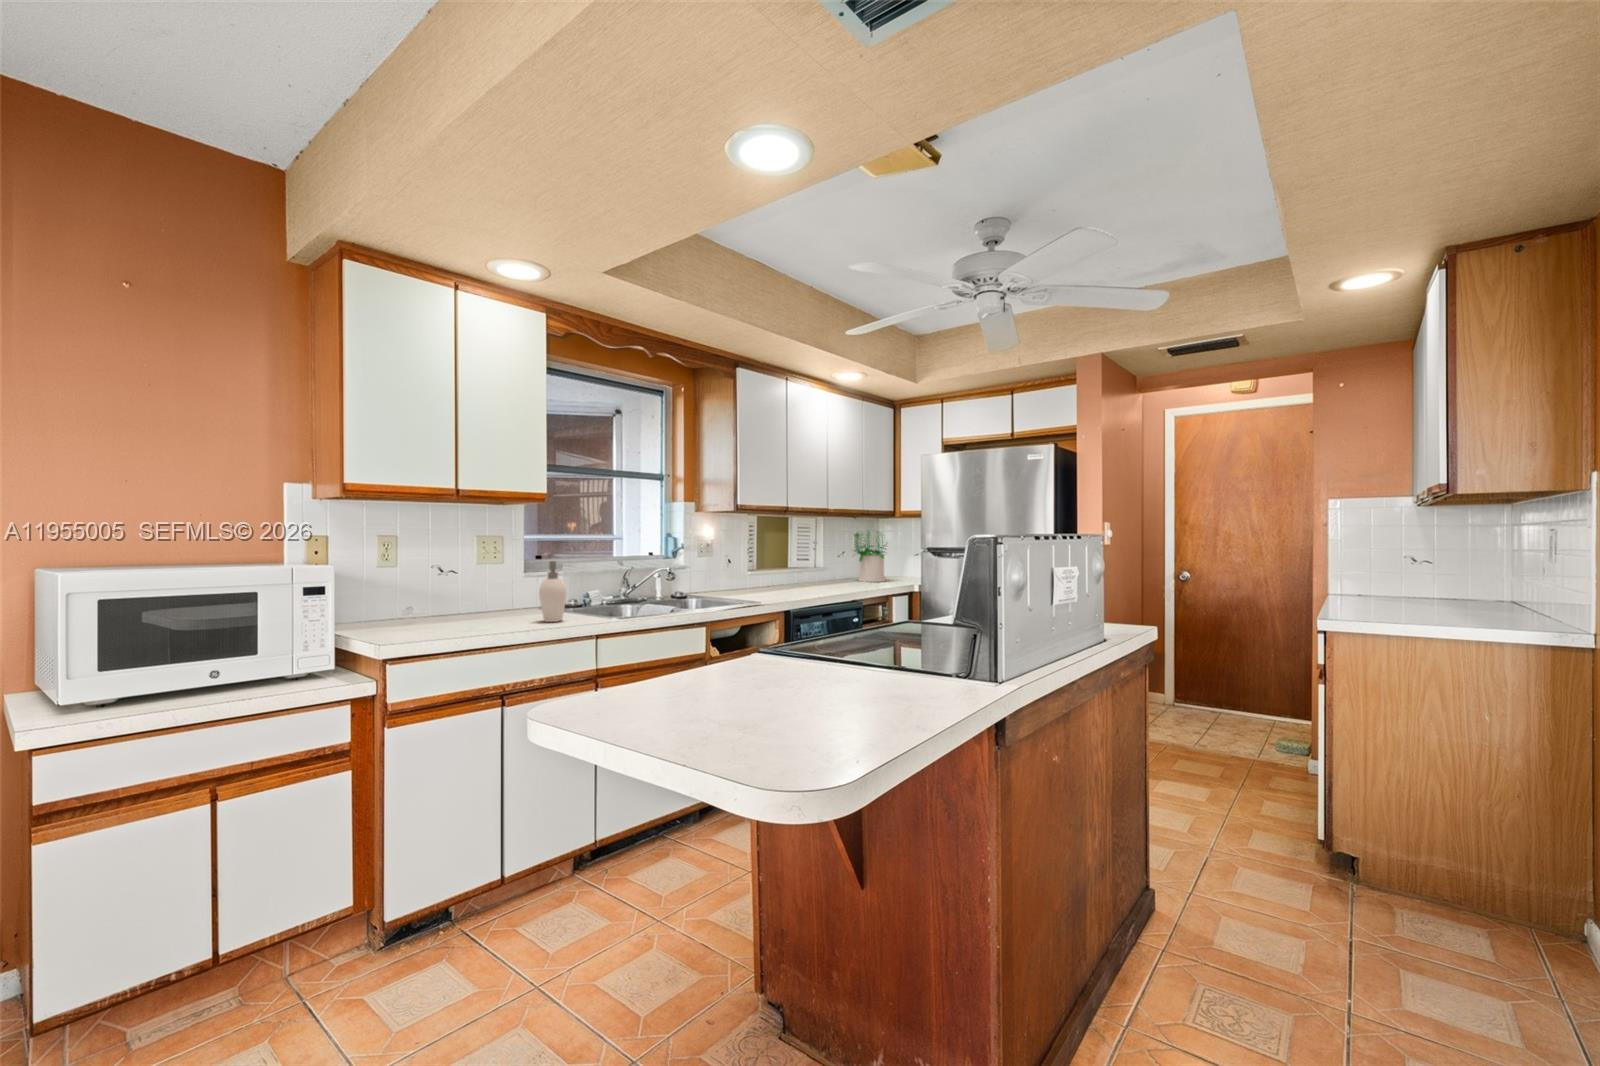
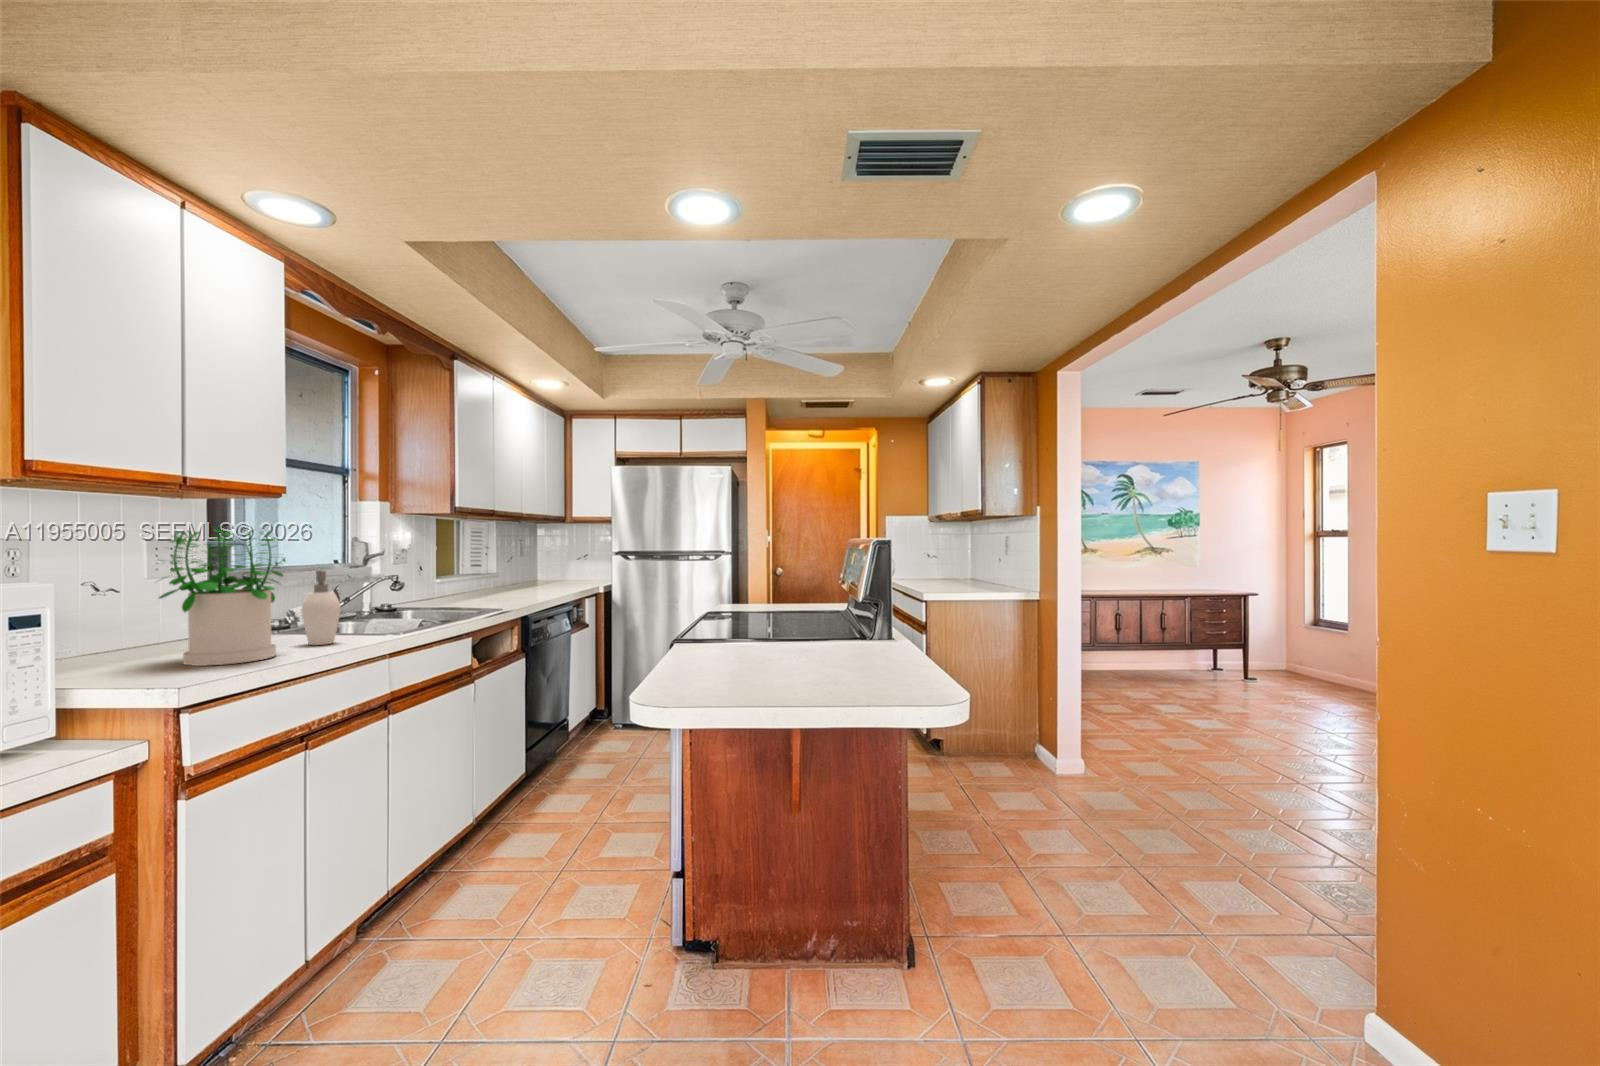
potted plant: present [855,532,886,582] -> present [159,527,286,666]

